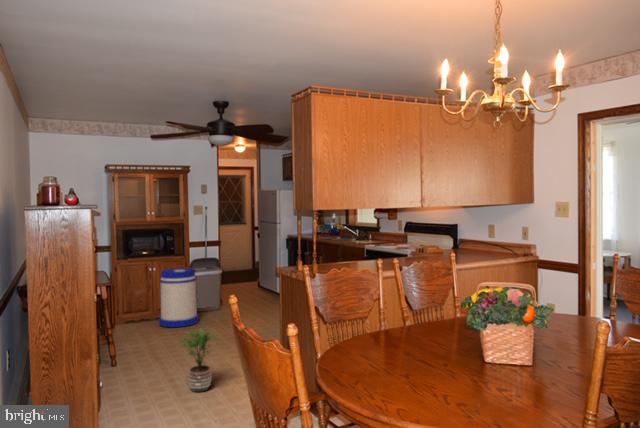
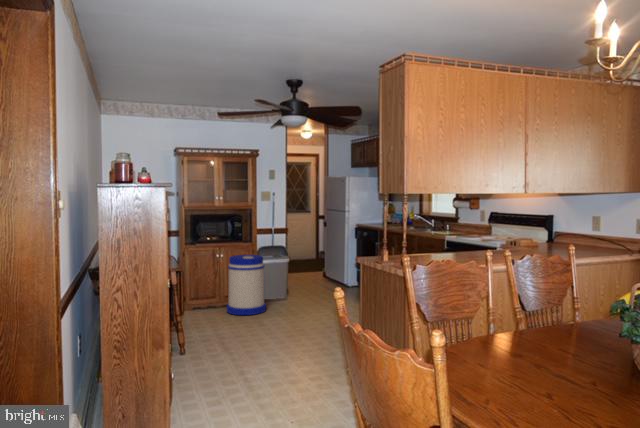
potted plant: present [181,329,218,392] -> none [247,318,294,388]

